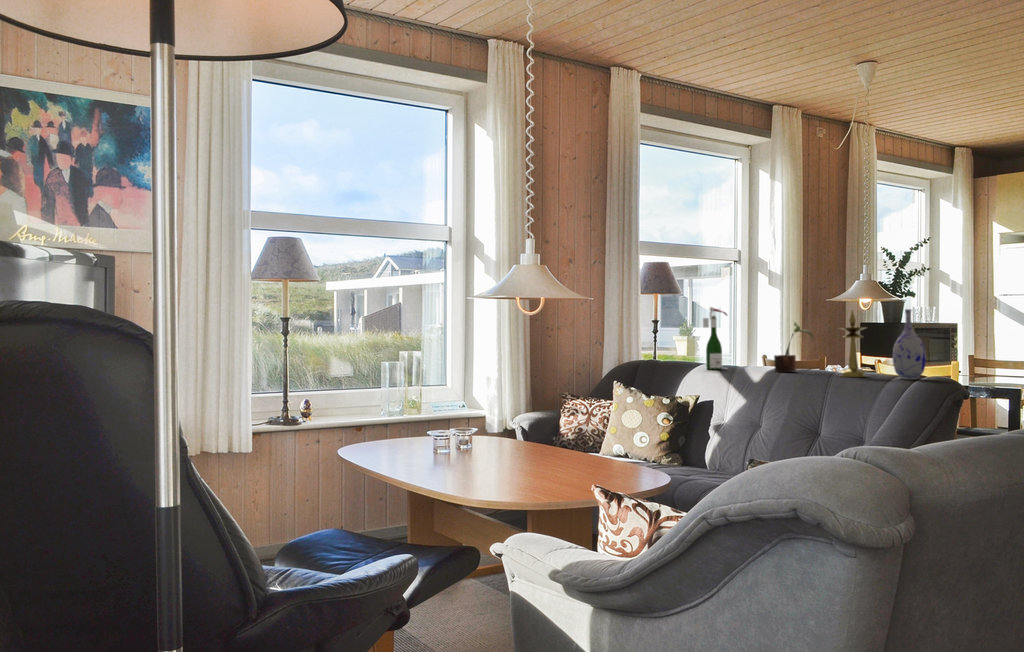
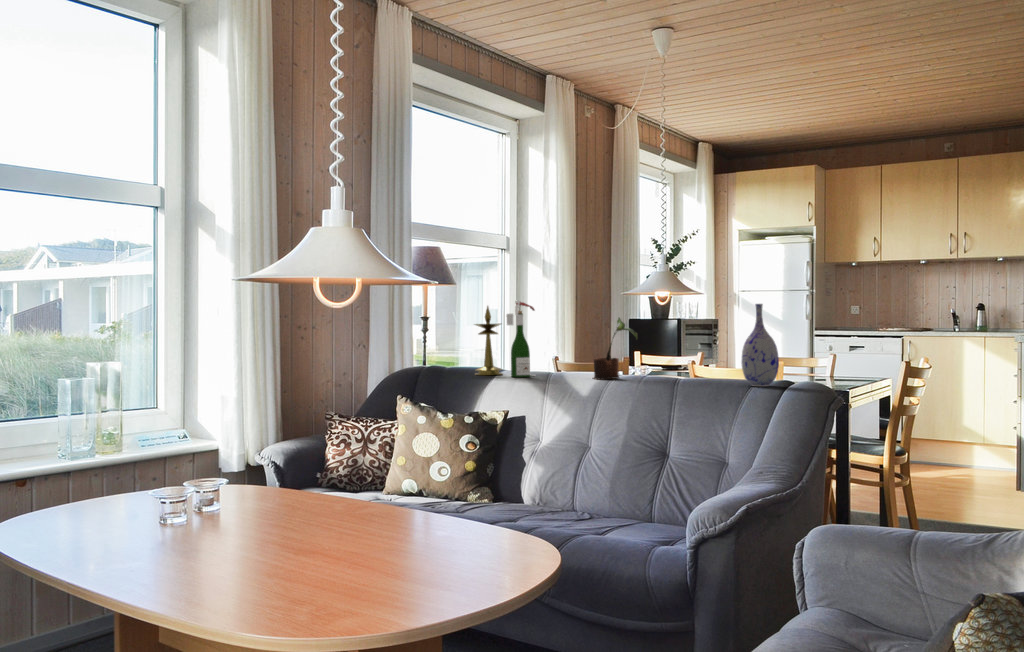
candlestick: present [840,310,867,377] -> present [475,306,503,375]

